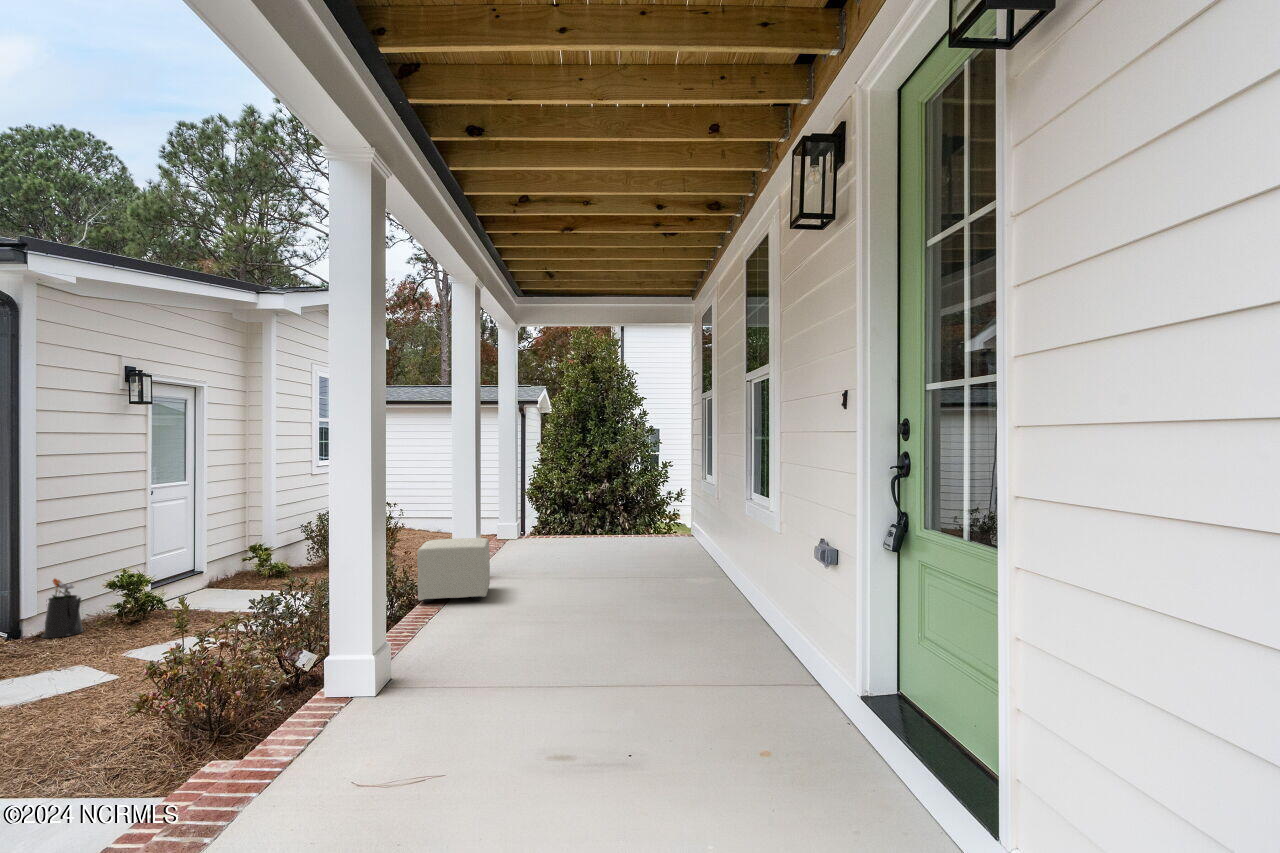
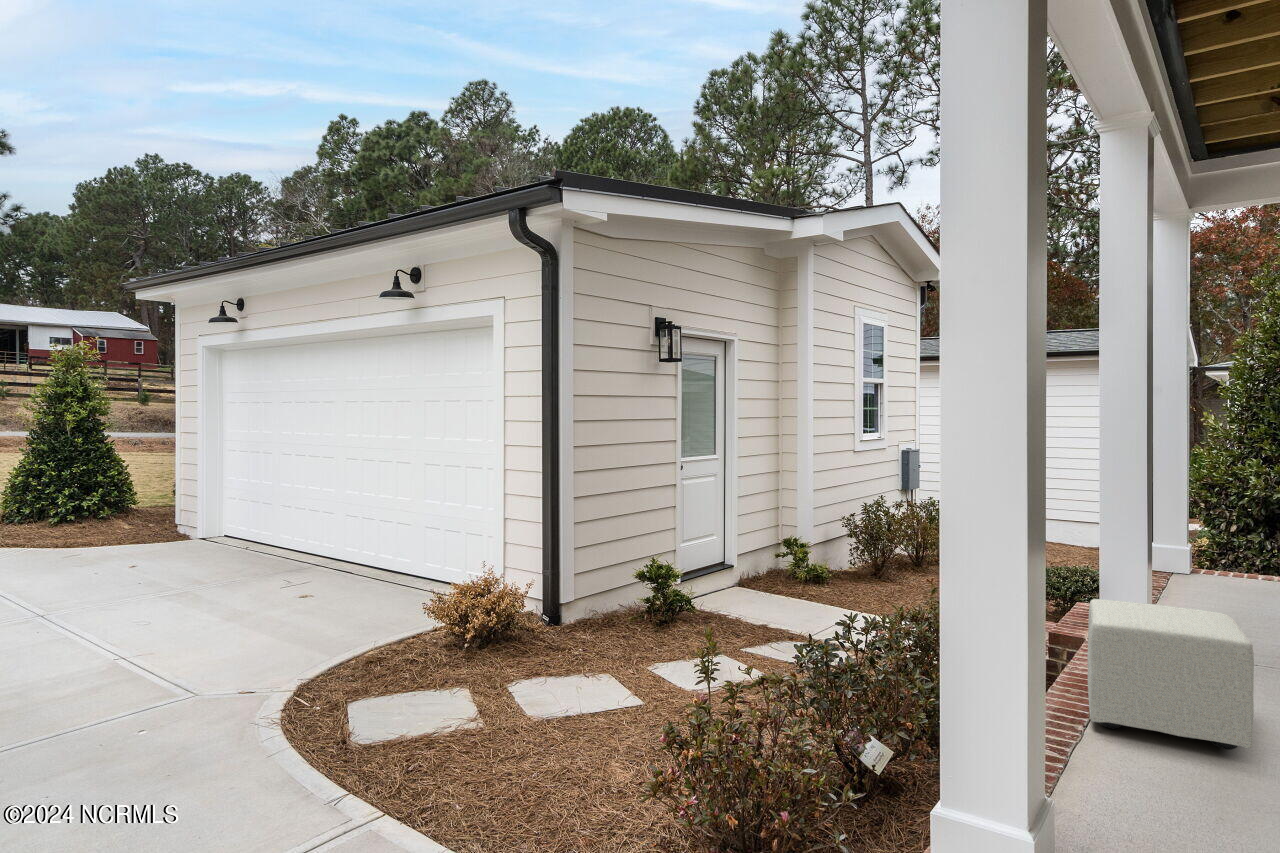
watering can: present [42,579,83,638] -> none [574,565,613,639]

